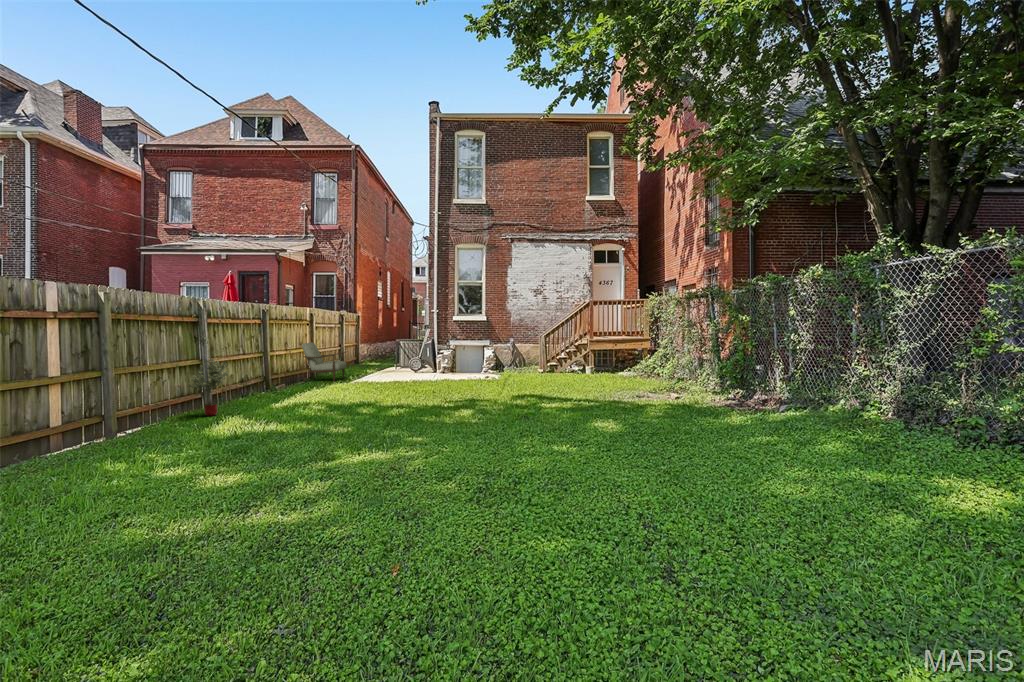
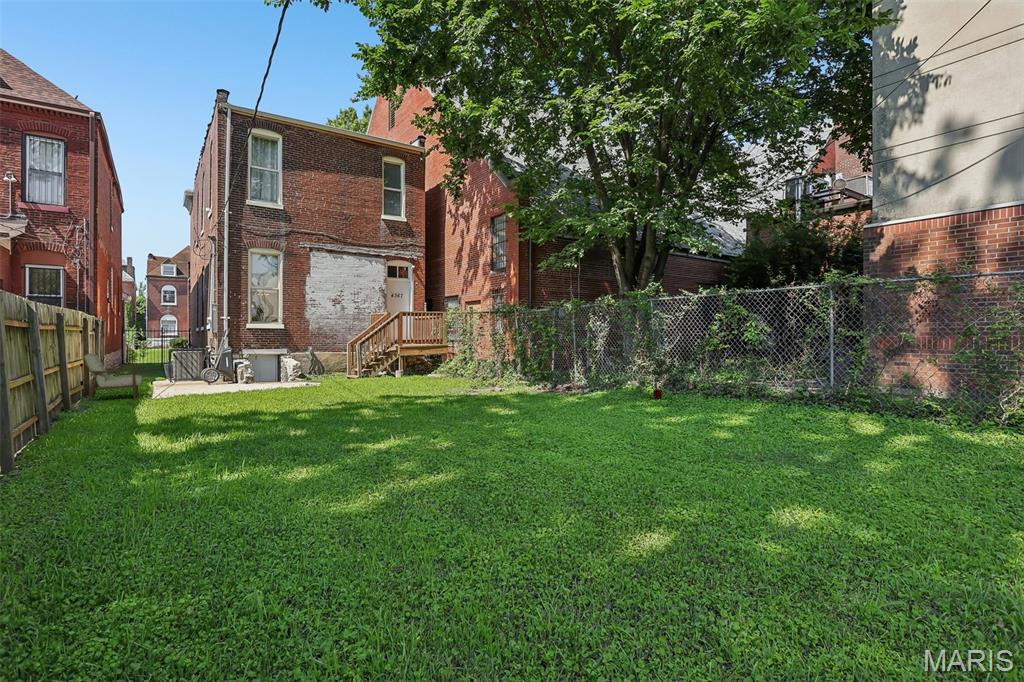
potted tree: present [188,356,228,416] -> present [643,353,674,399]

